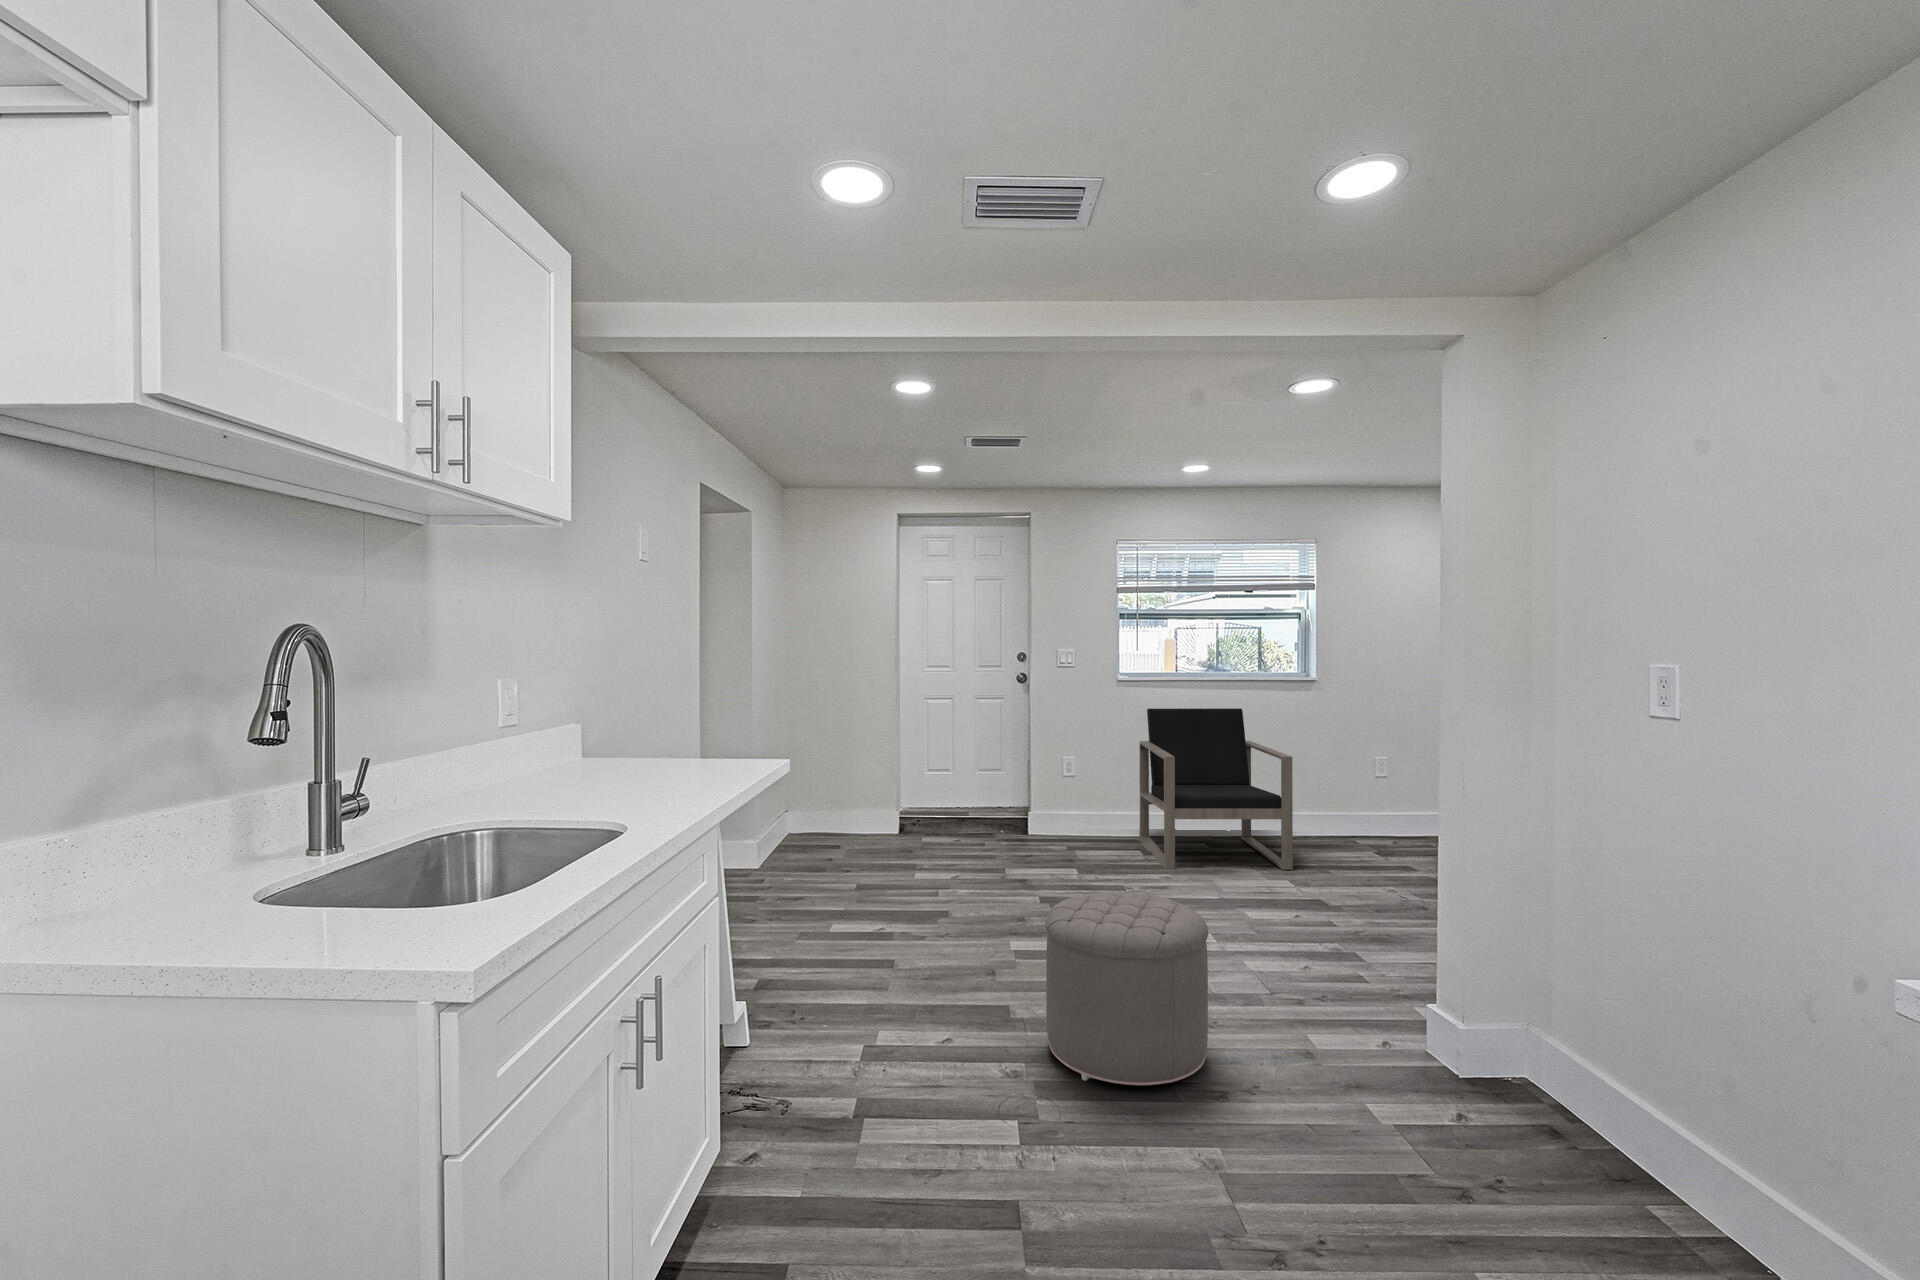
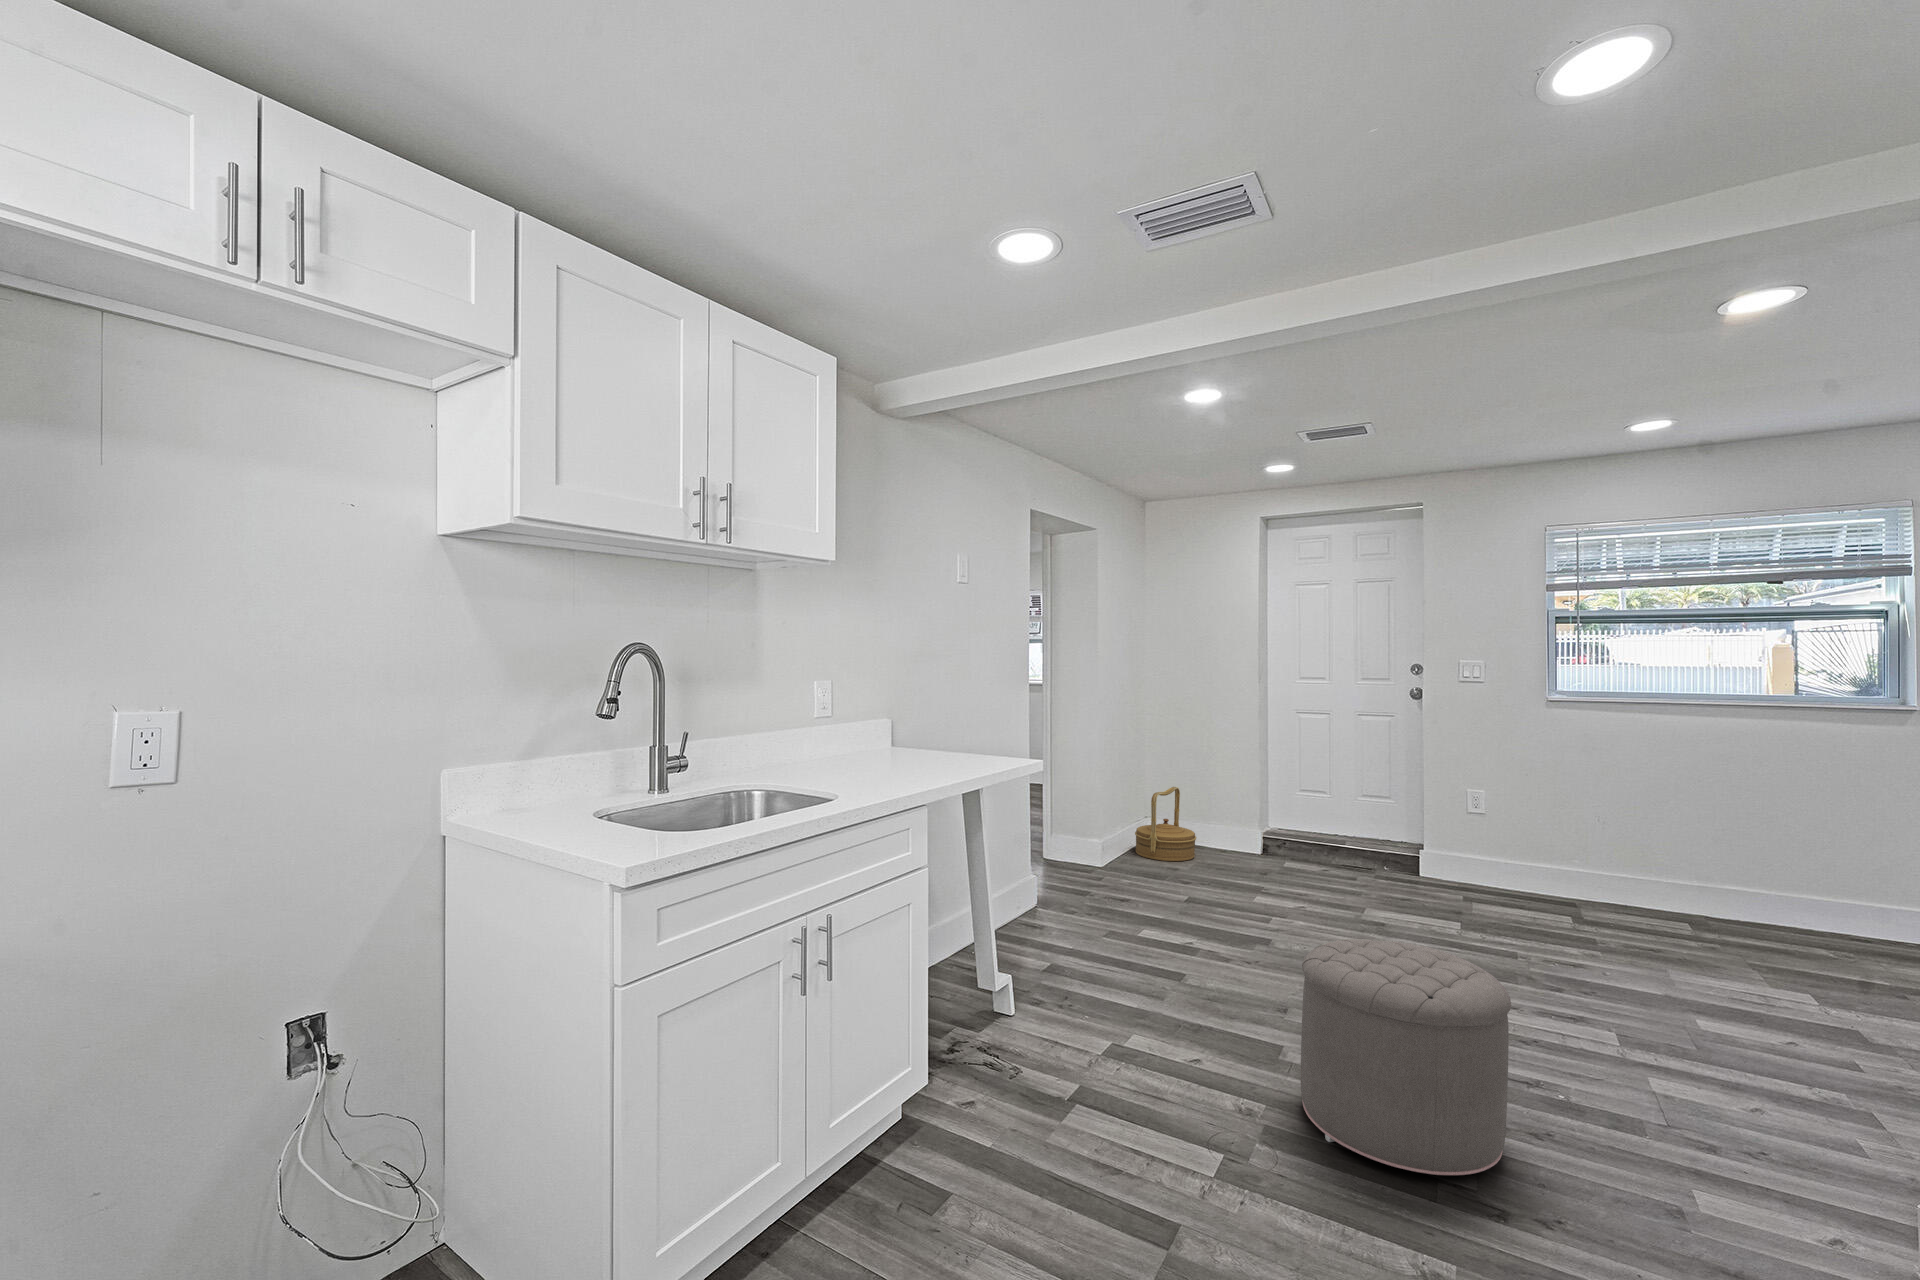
armchair: present [1139,708,1293,870] -> none [1576,743,1813,983]
woven basket: none [782,781,842,855] -> present [1135,787,1196,861]

